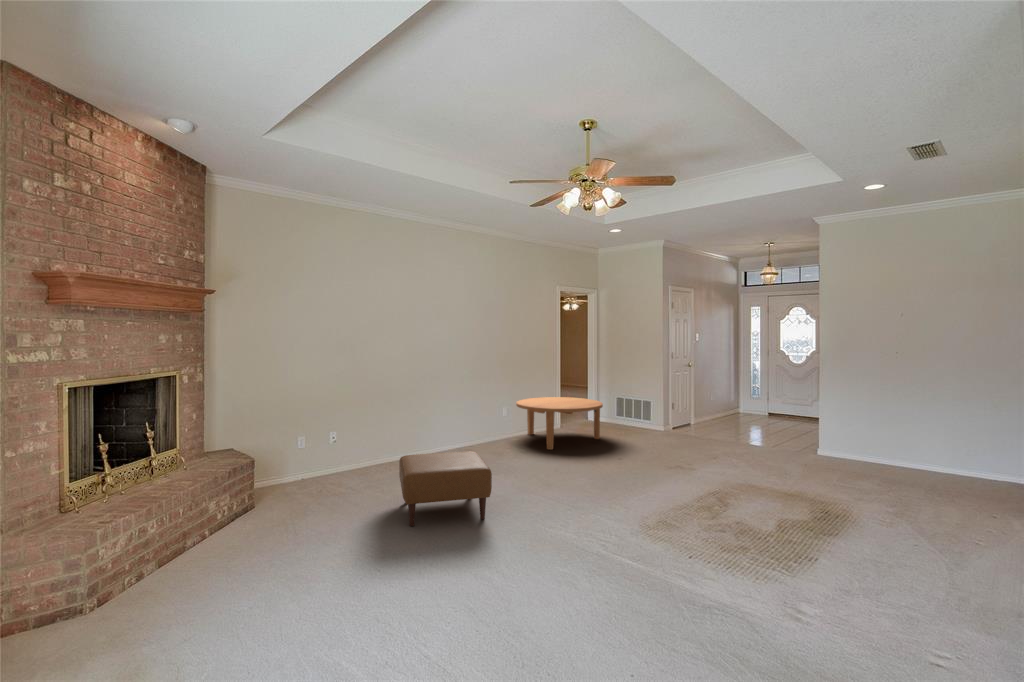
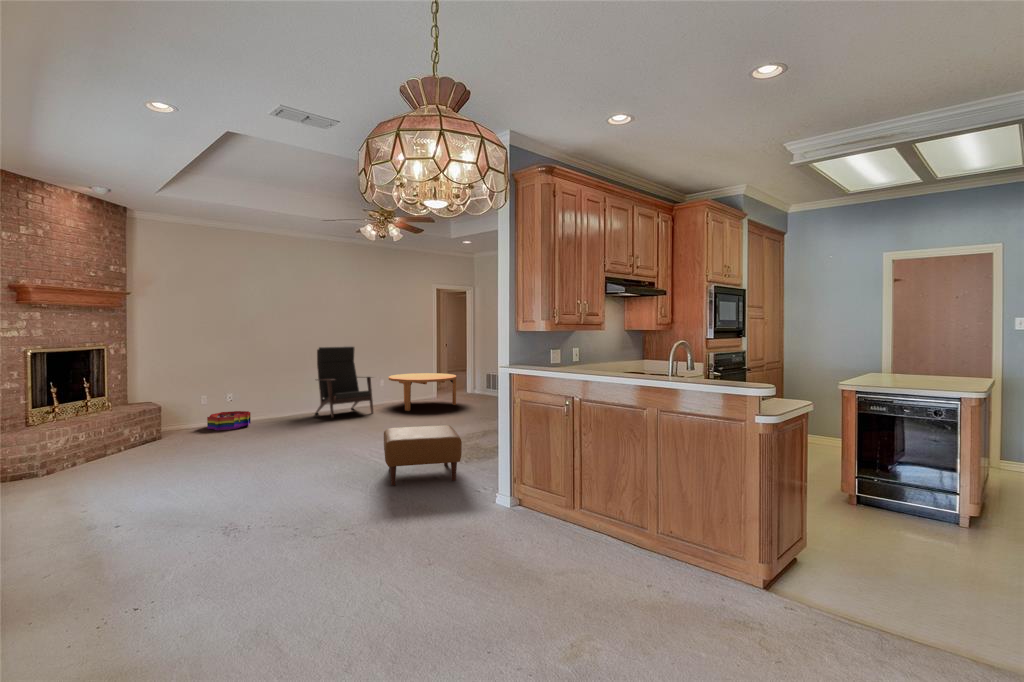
lounge chair: none [433,365,514,464] -> present [316,346,373,418]
ottoman: present [399,451,492,526] -> present [384,425,462,486]
storage bin: none [310,456,365,488] -> present [207,411,251,430]

